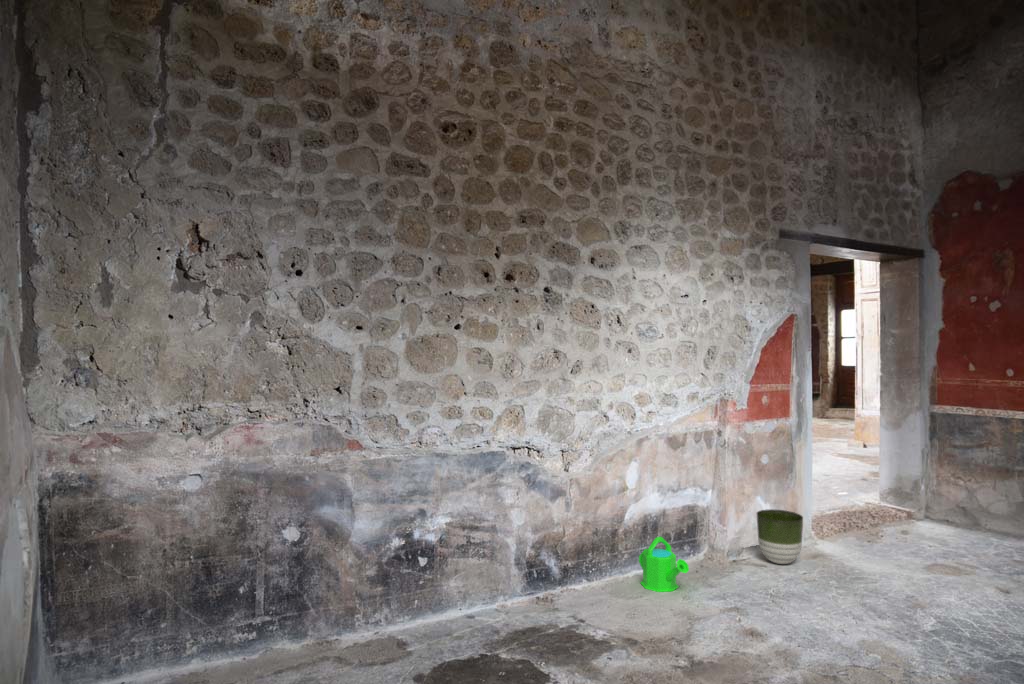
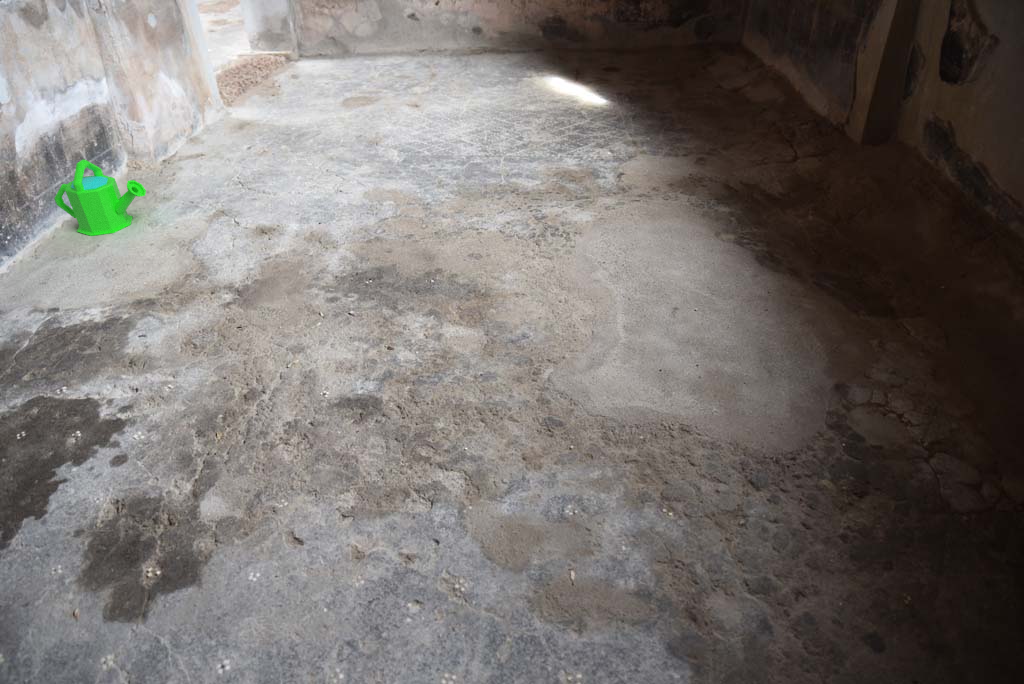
planter: present [757,509,803,564] -> none [171,81,235,149]

